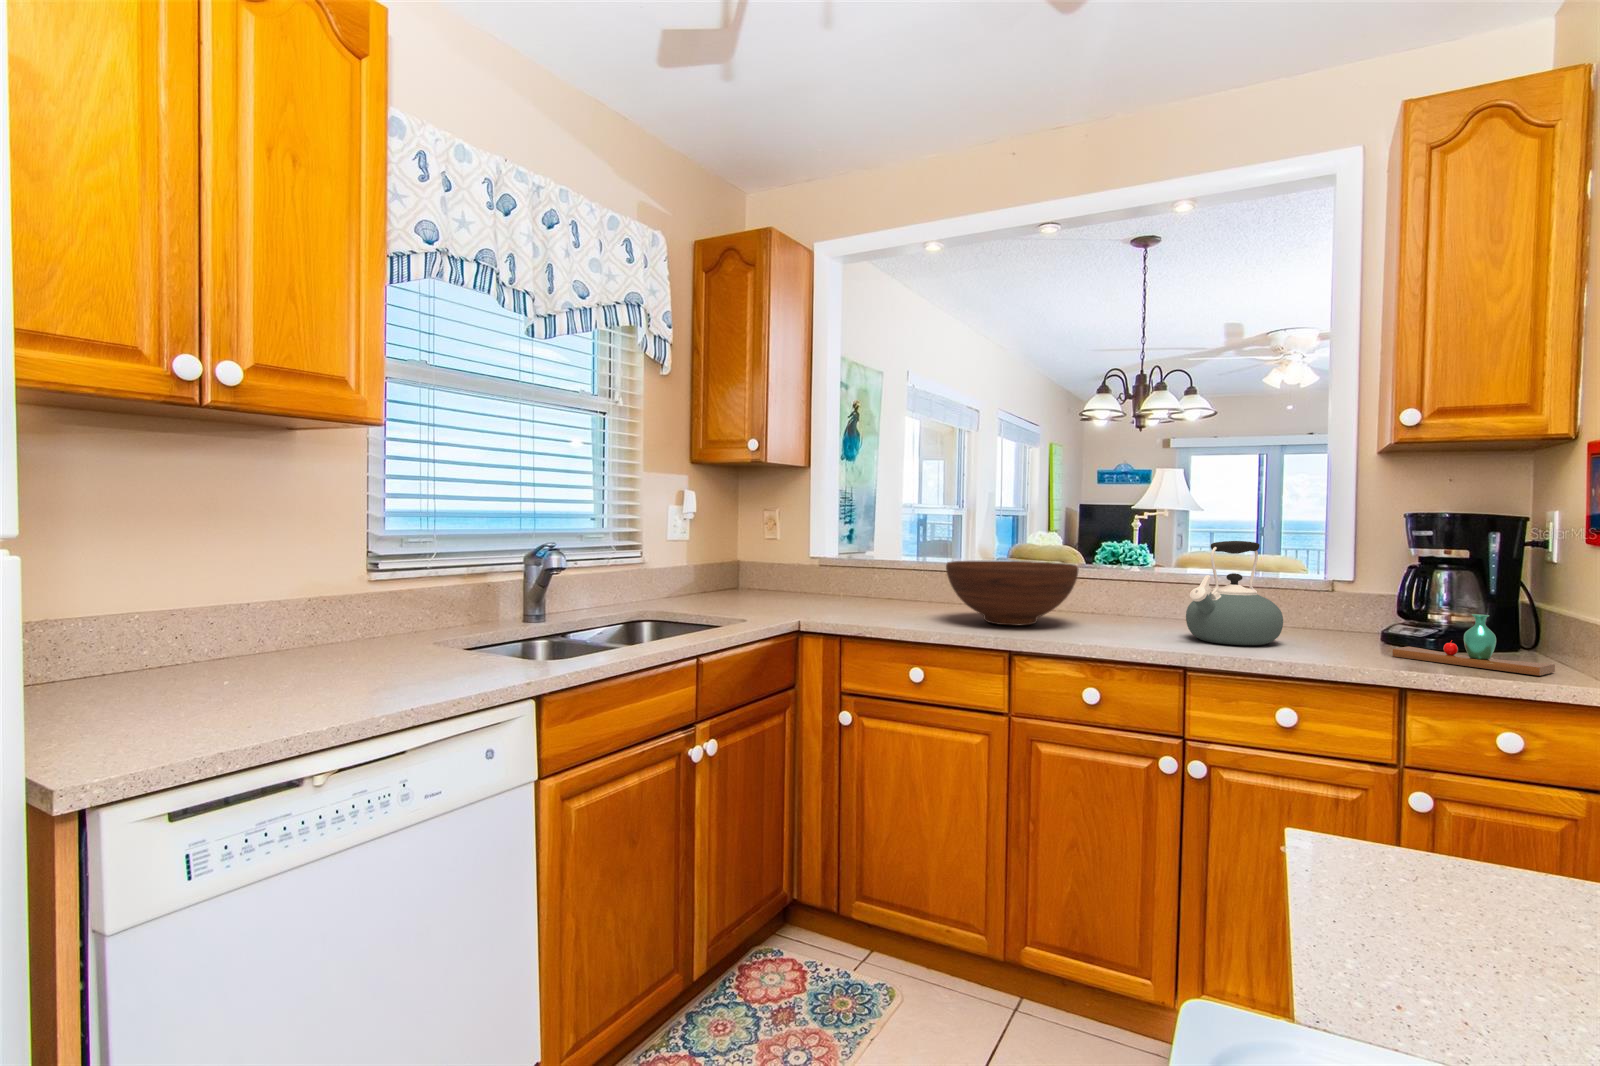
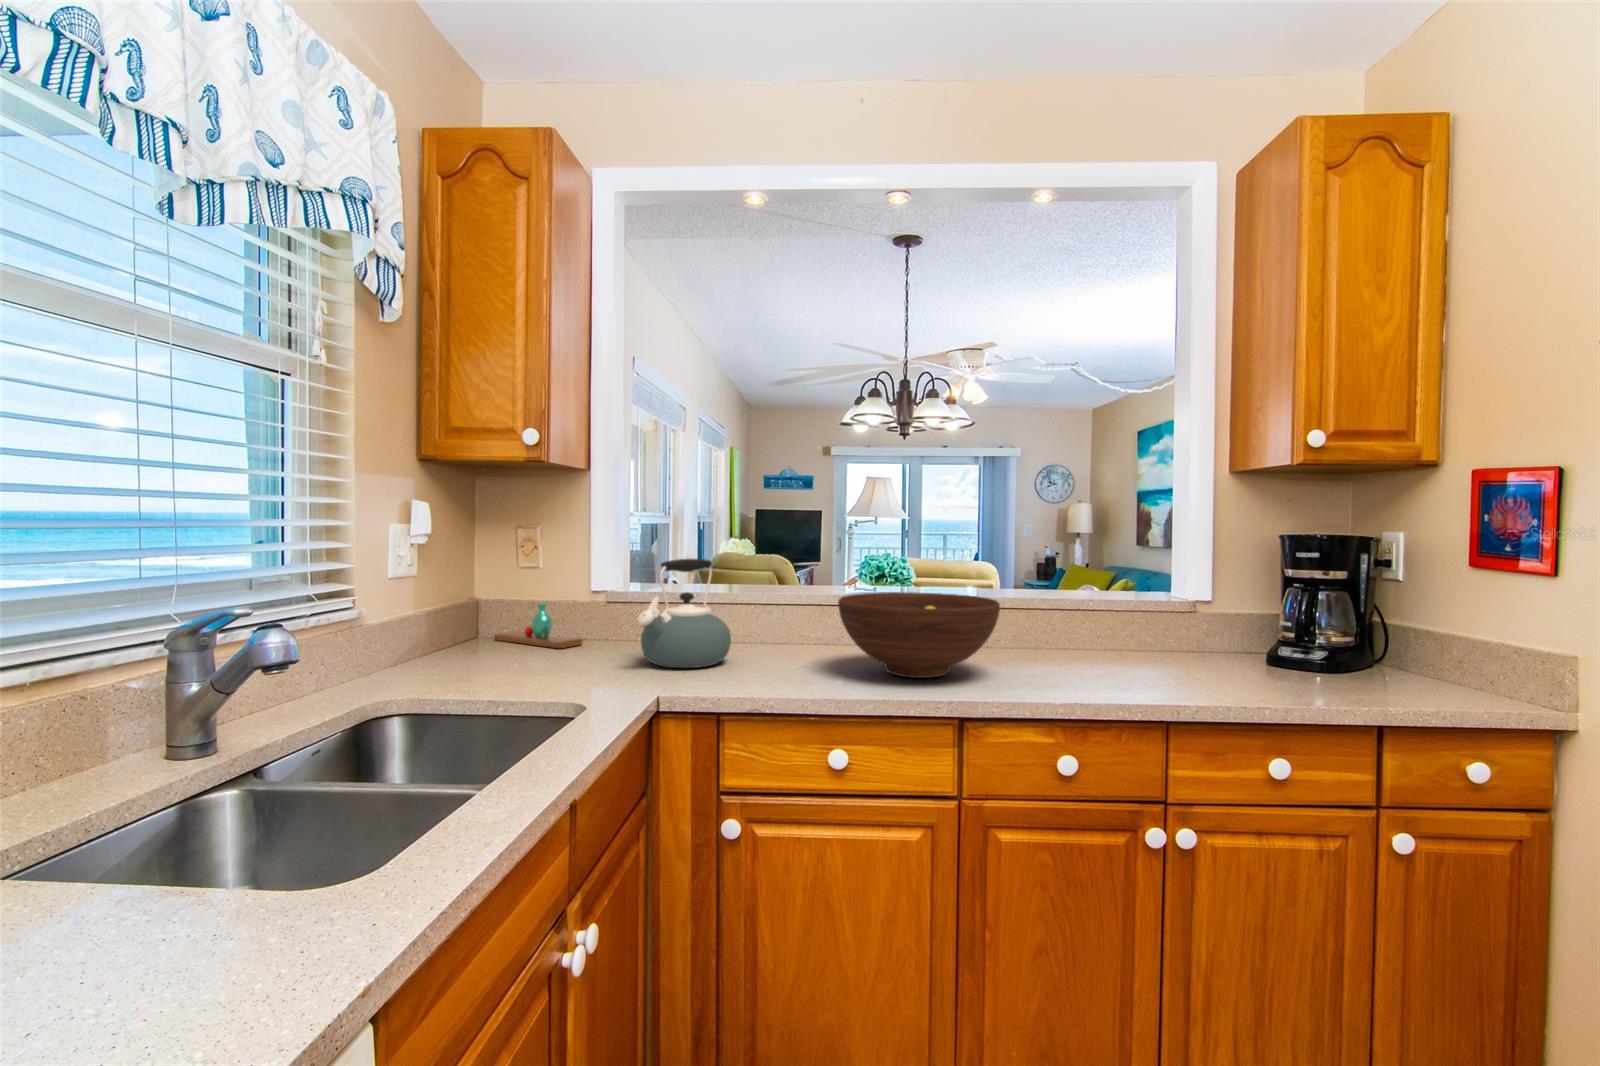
kettle: present [1186,541,1283,645] -> present [637,559,731,668]
vase: present [1393,614,1555,676] -> present [494,603,583,648]

